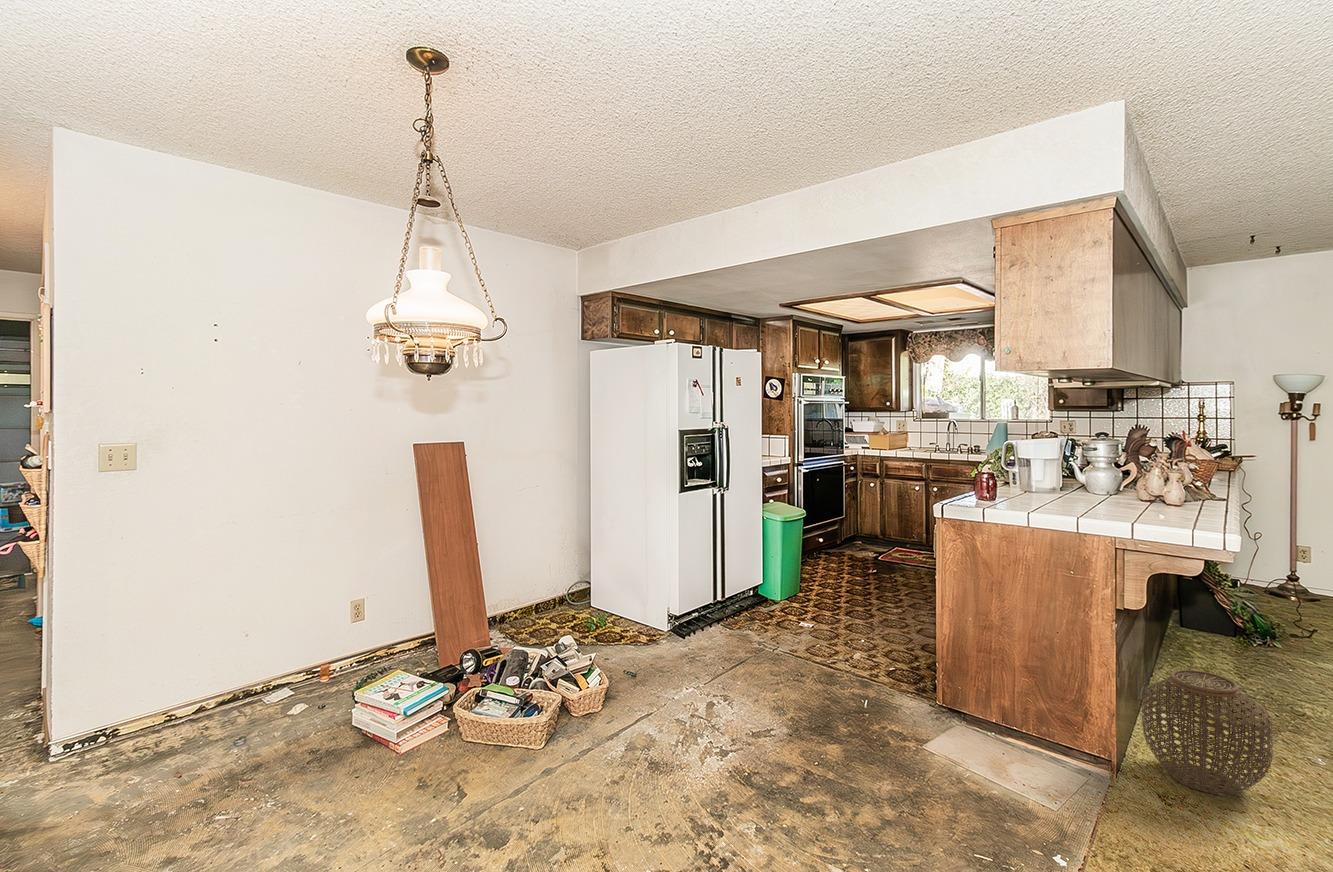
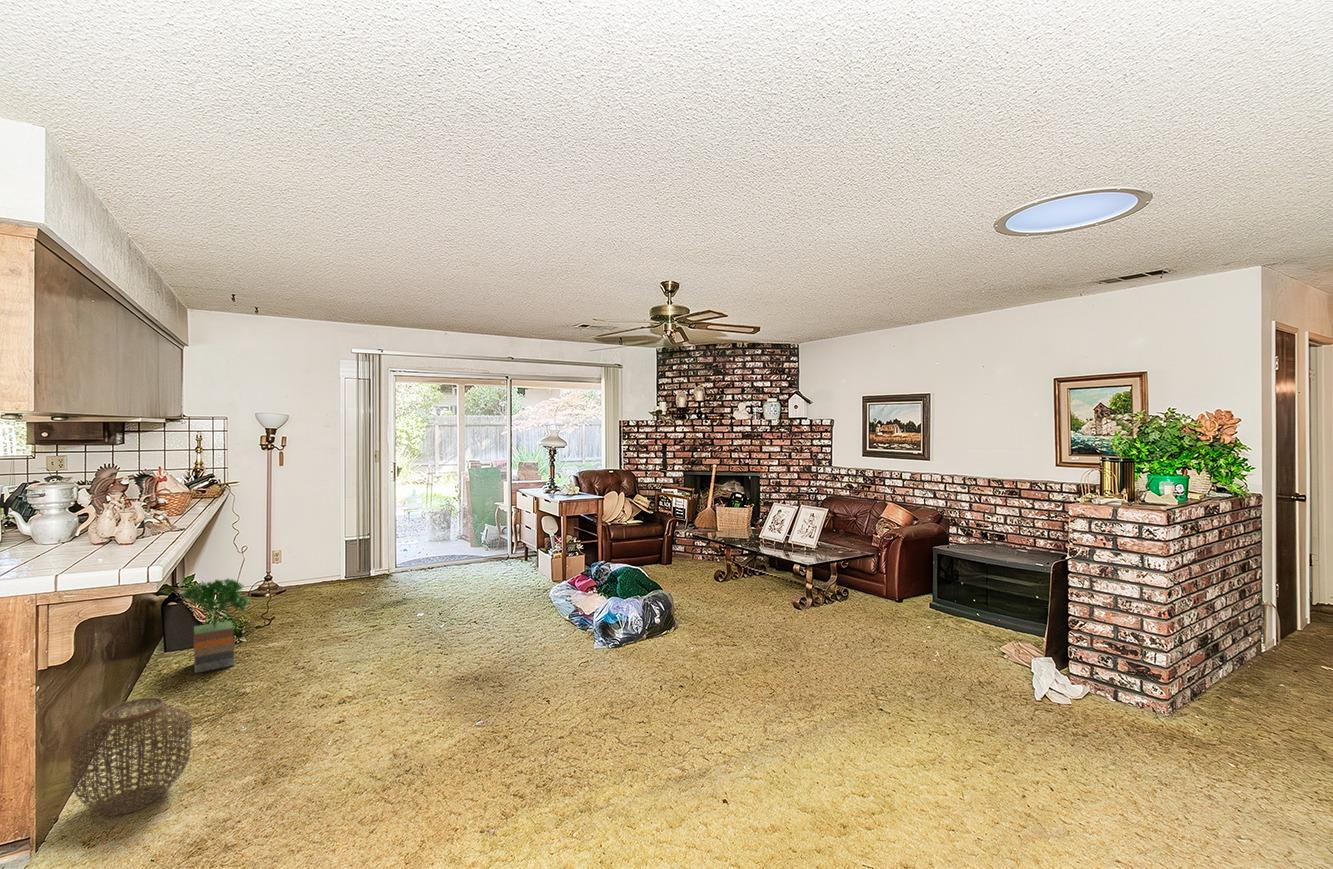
potted tree: none [1204,562,1300,672] -> present [181,579,249,673]

